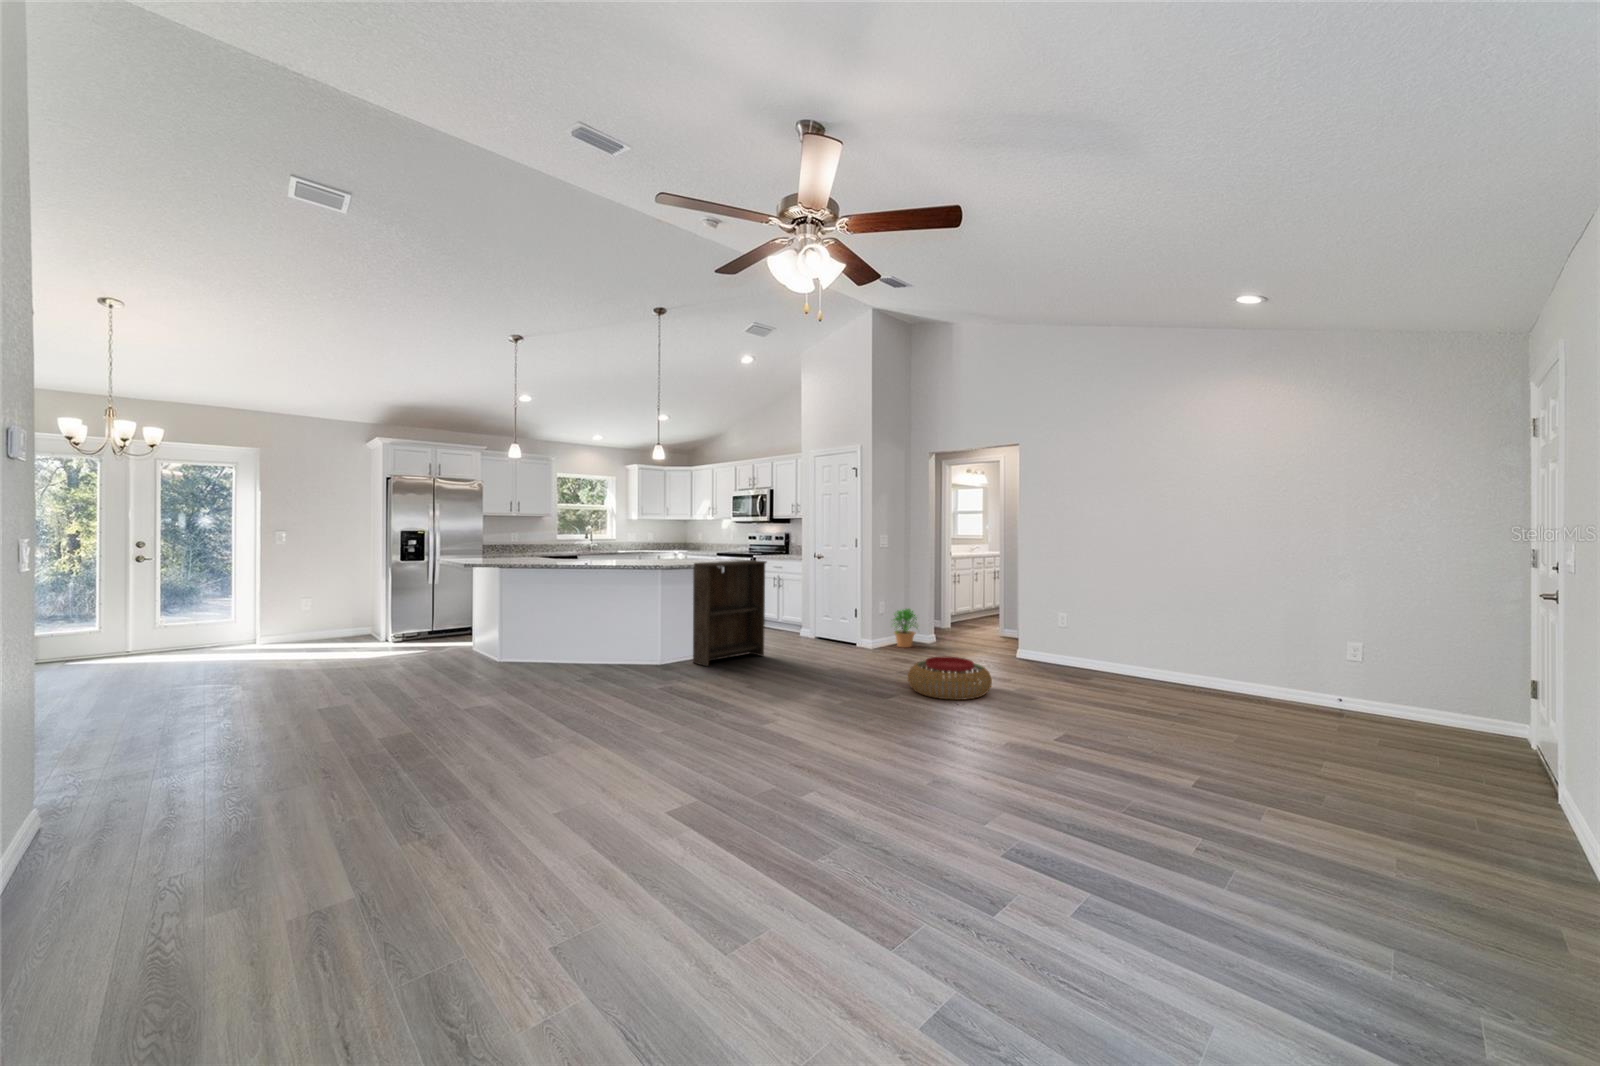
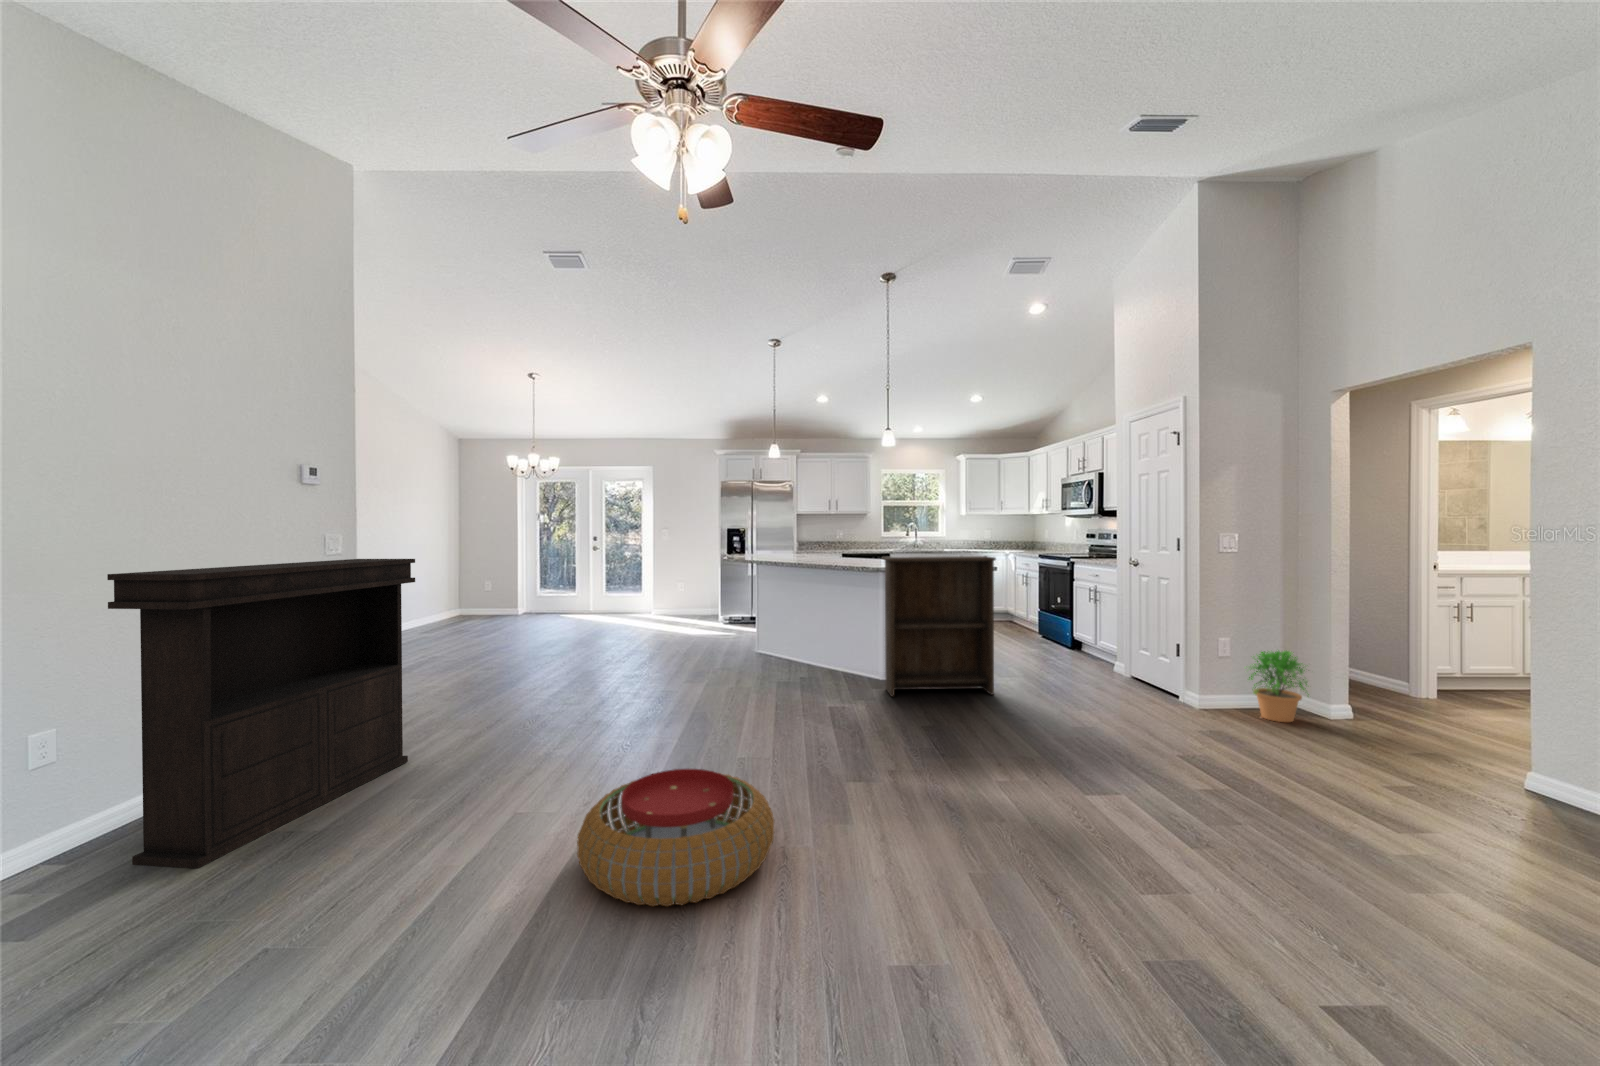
console table: none [386,583,498,845] -> present [107,559,415,869]
pouf: present [908,657,992,700] -> present [577,769,774,906]

